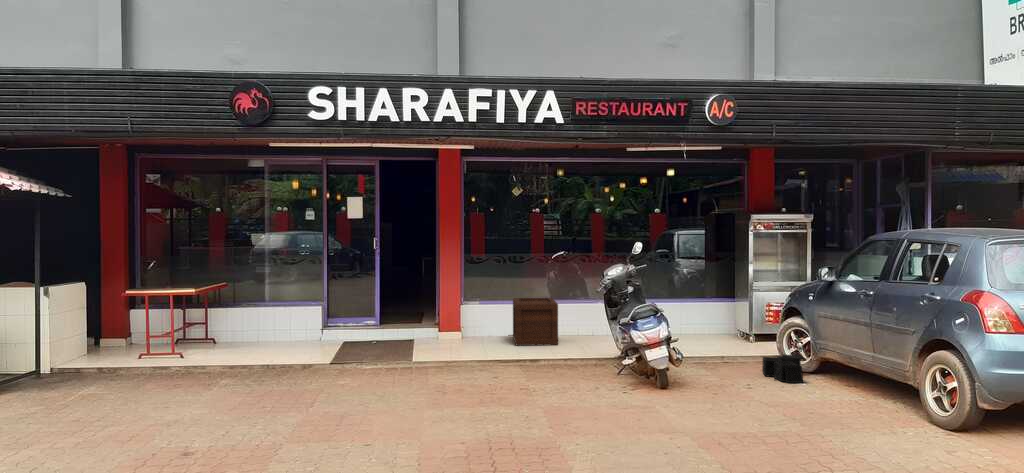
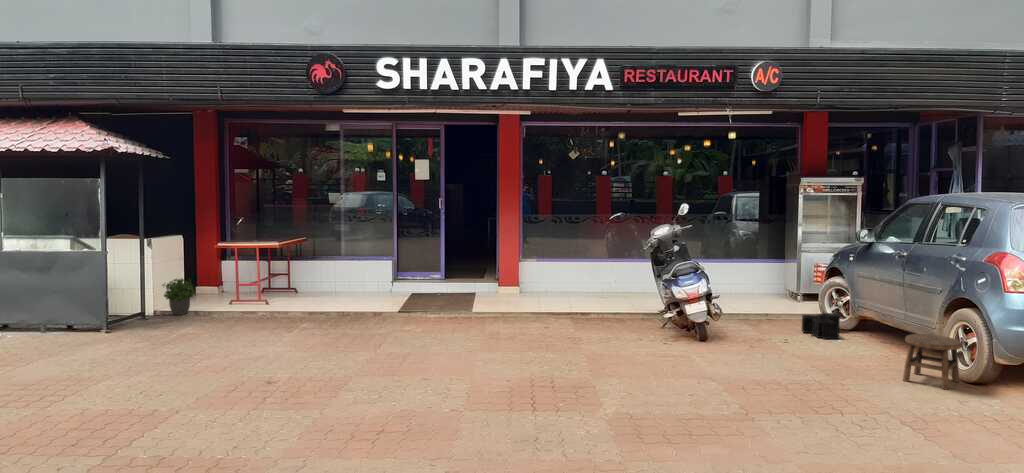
wooden crate: present [513,298,558,346] -> none [566,256,609,301]
potted plant: none [55,330,97,372] -> present [162,278,196,315]
stool: none [884,379,944,440] -> present [903,334,962,389]

